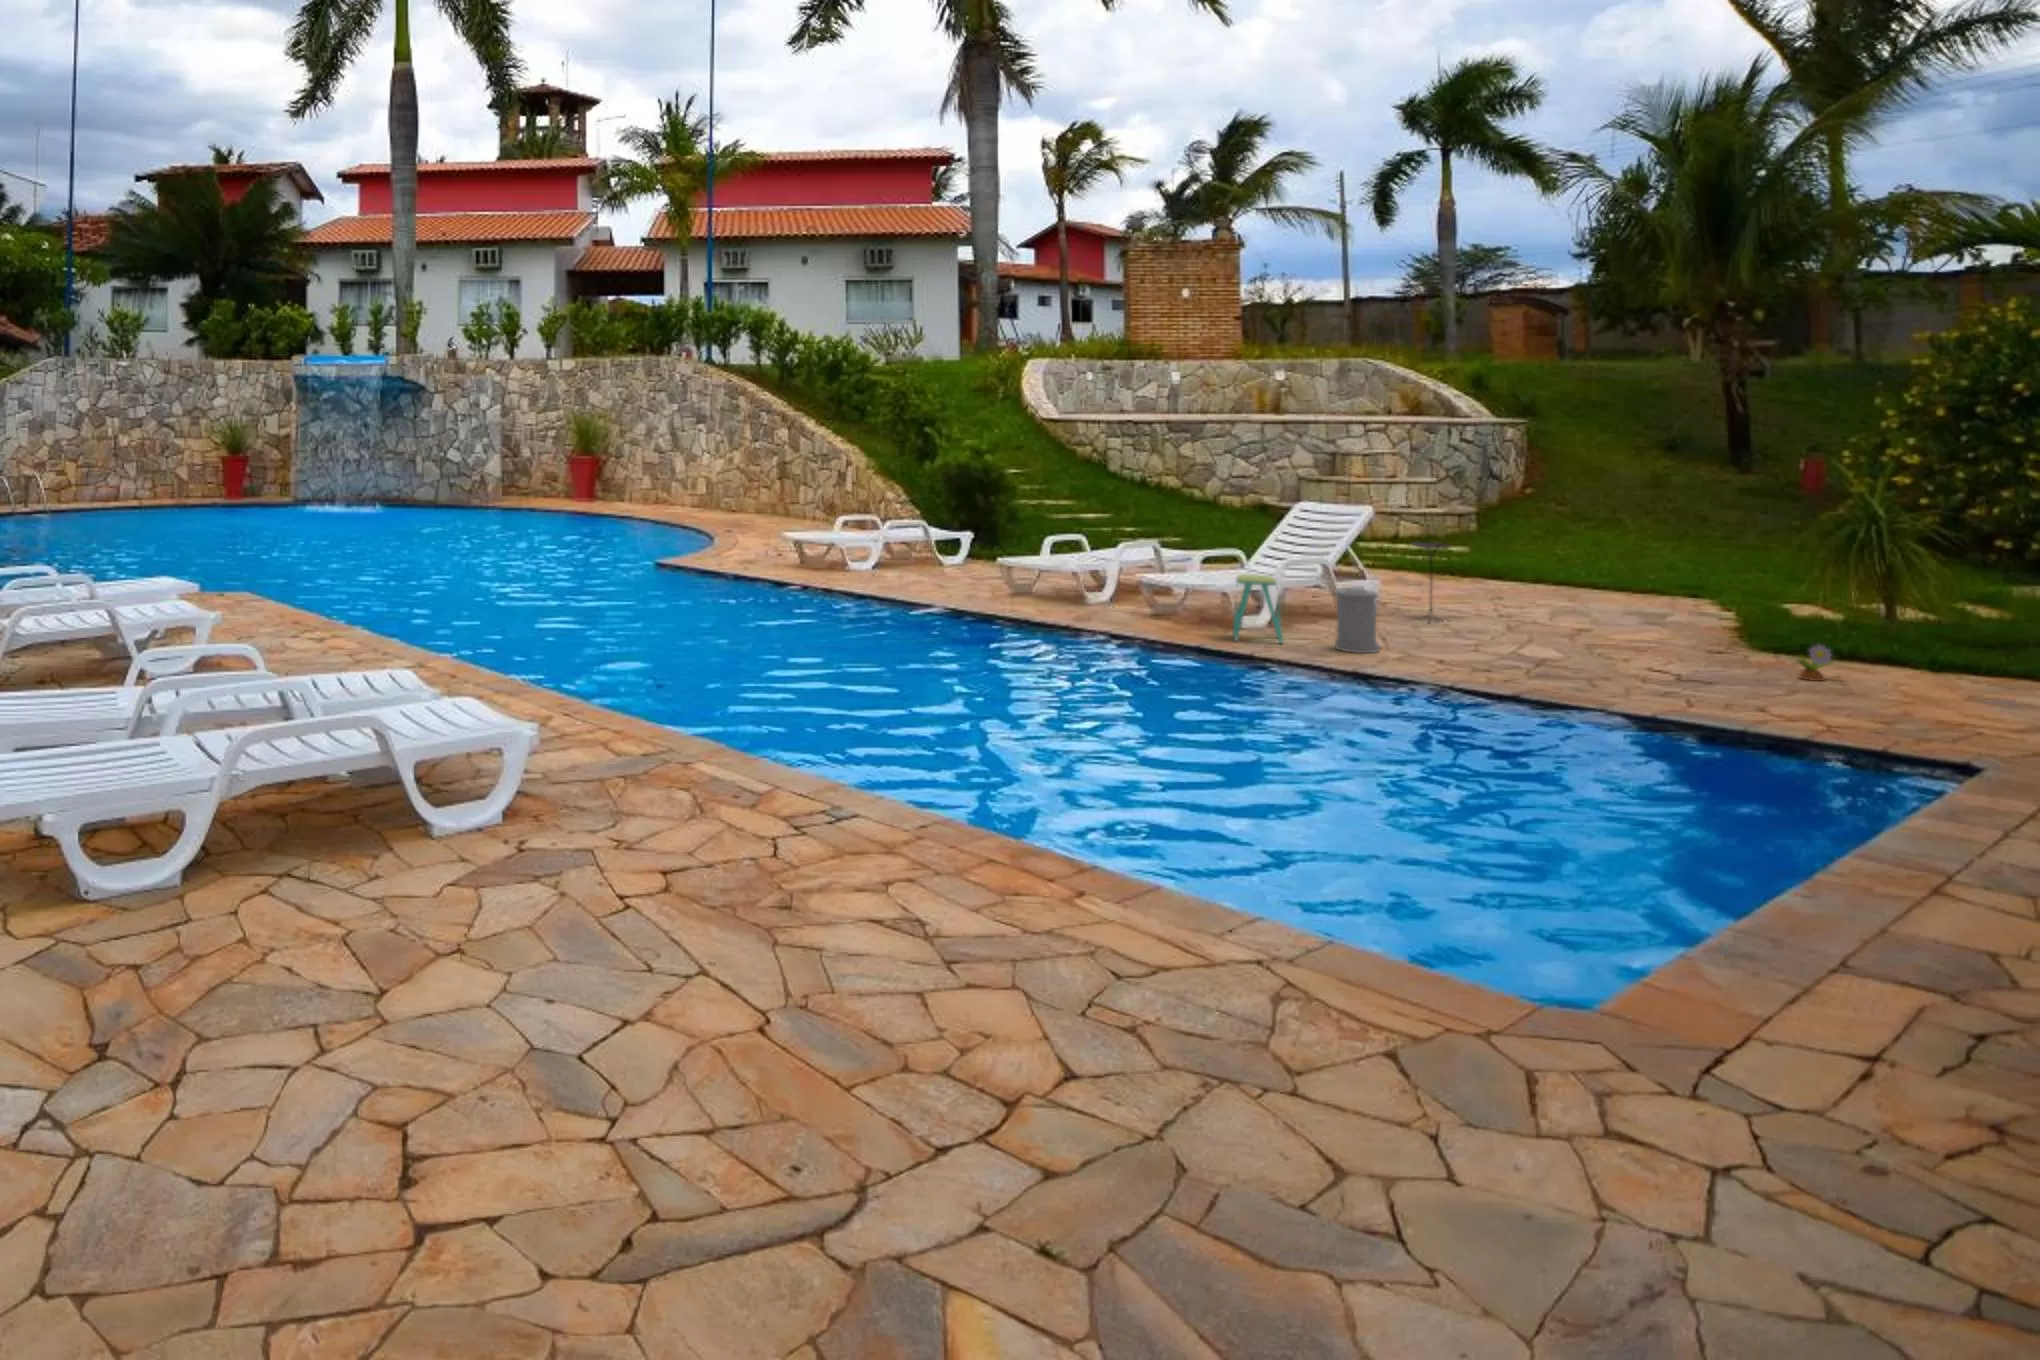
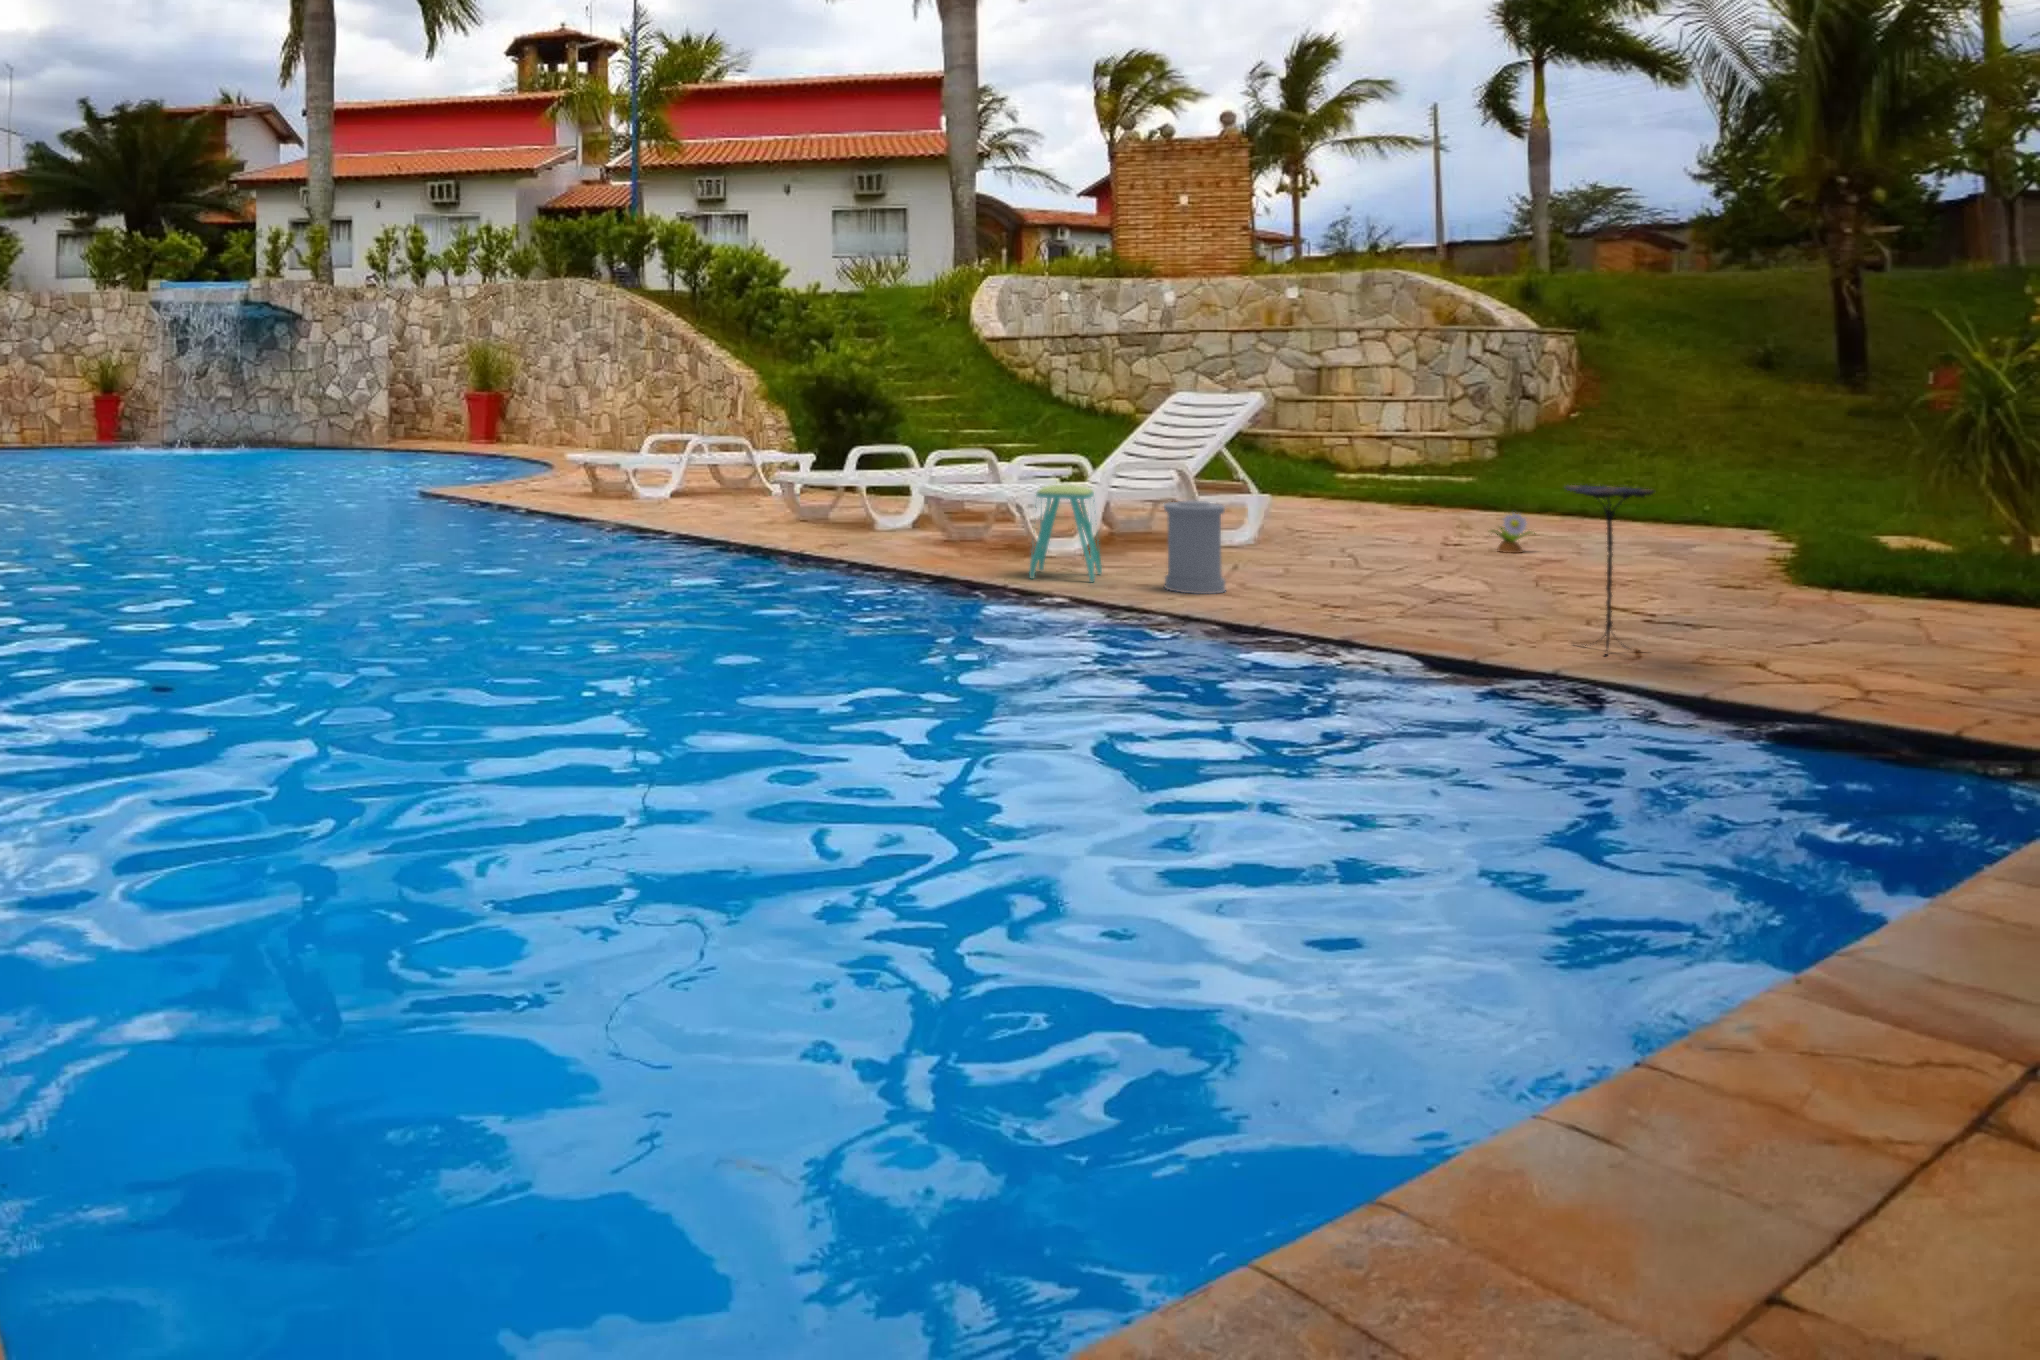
side table: present [1413,542,1449,620] -> present [1566,485,1654,649]
decorative plant: present [1796,645,1832,681] -> present [1491,513,1535,553]

